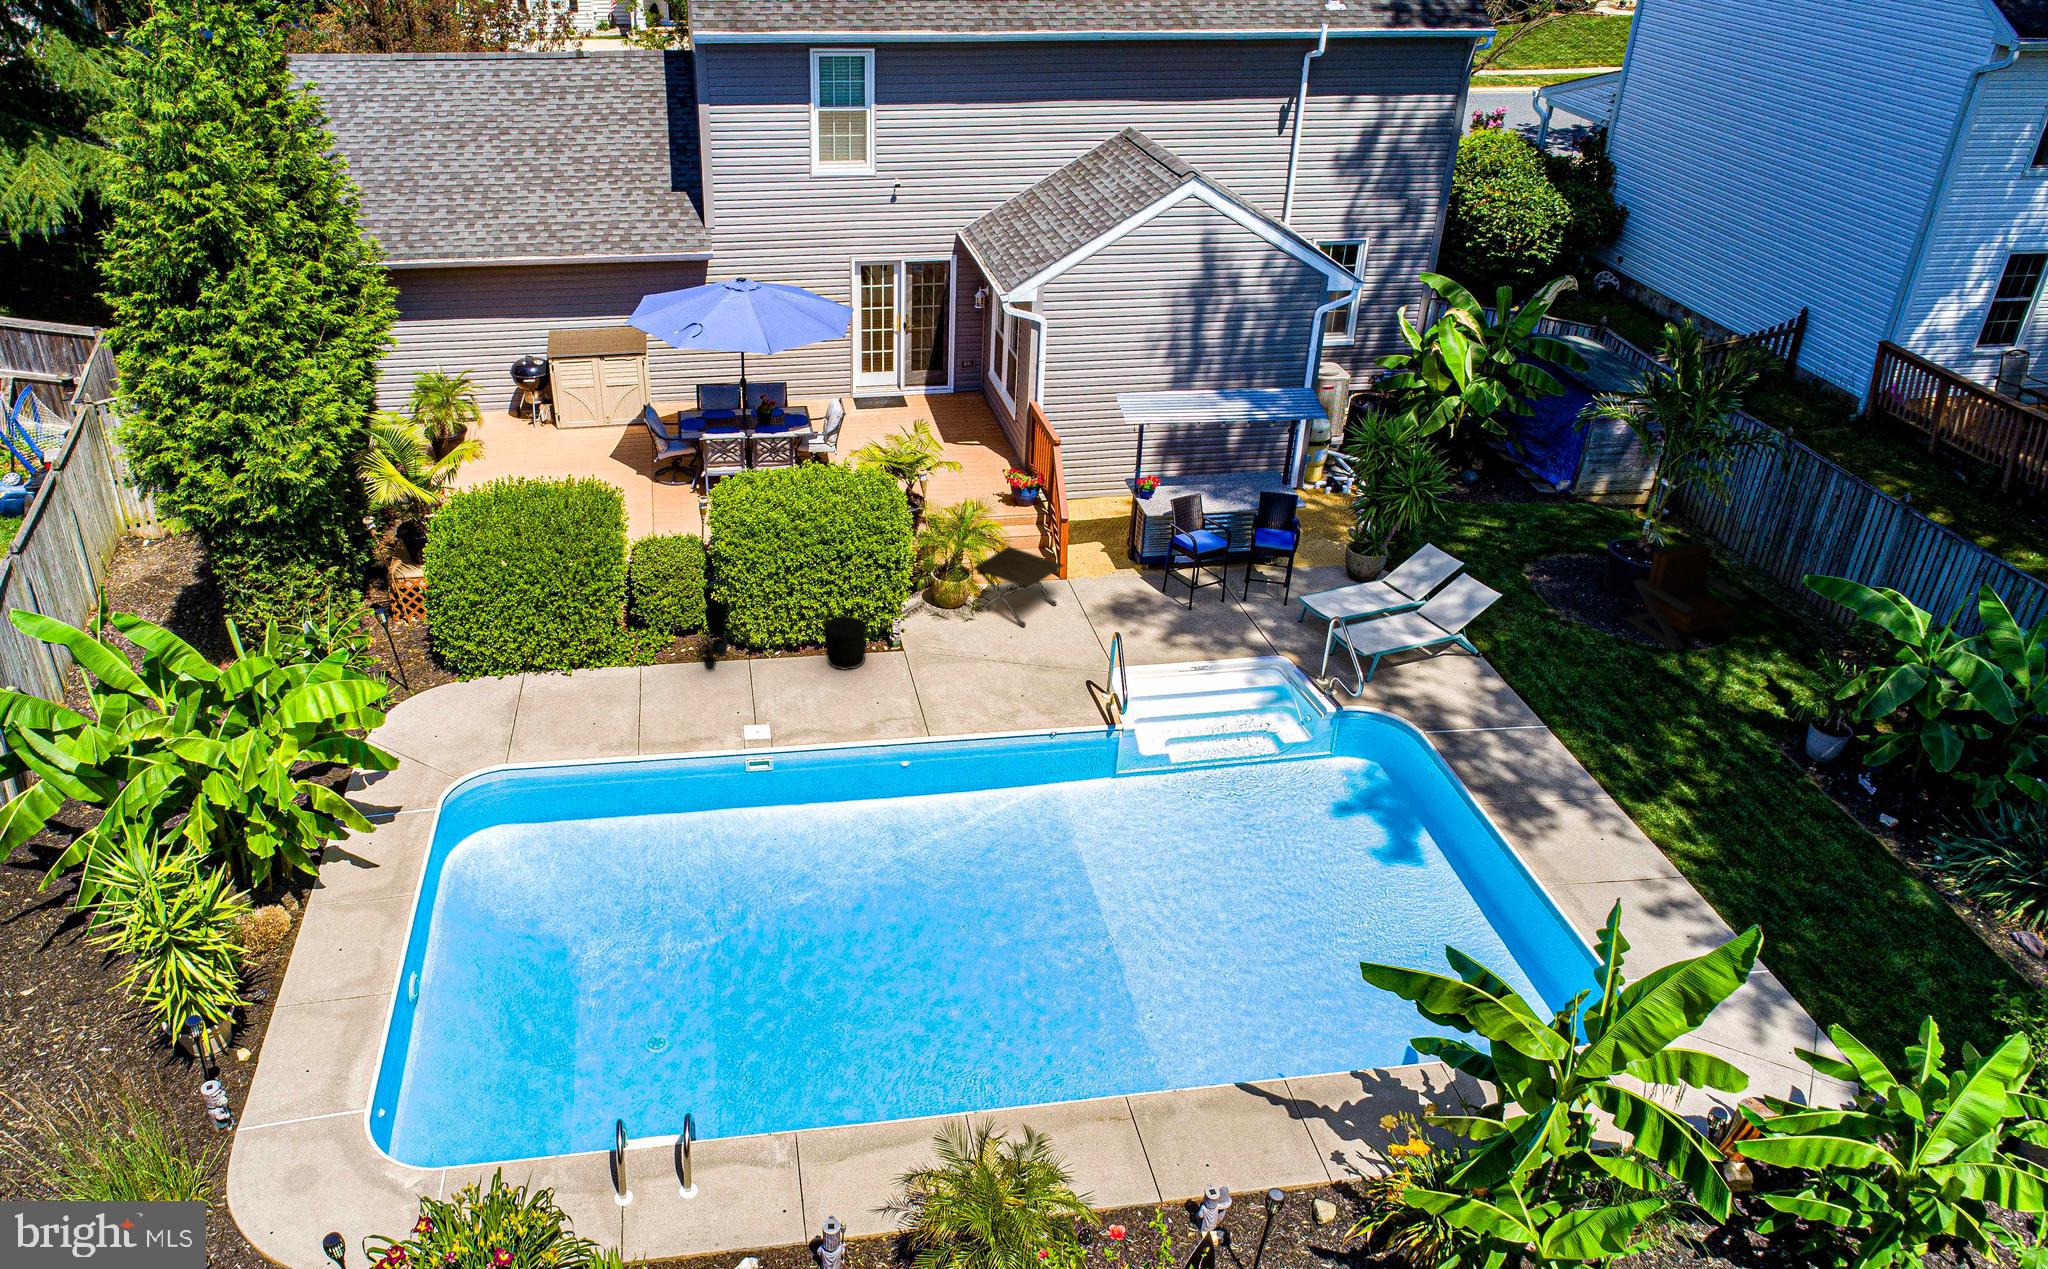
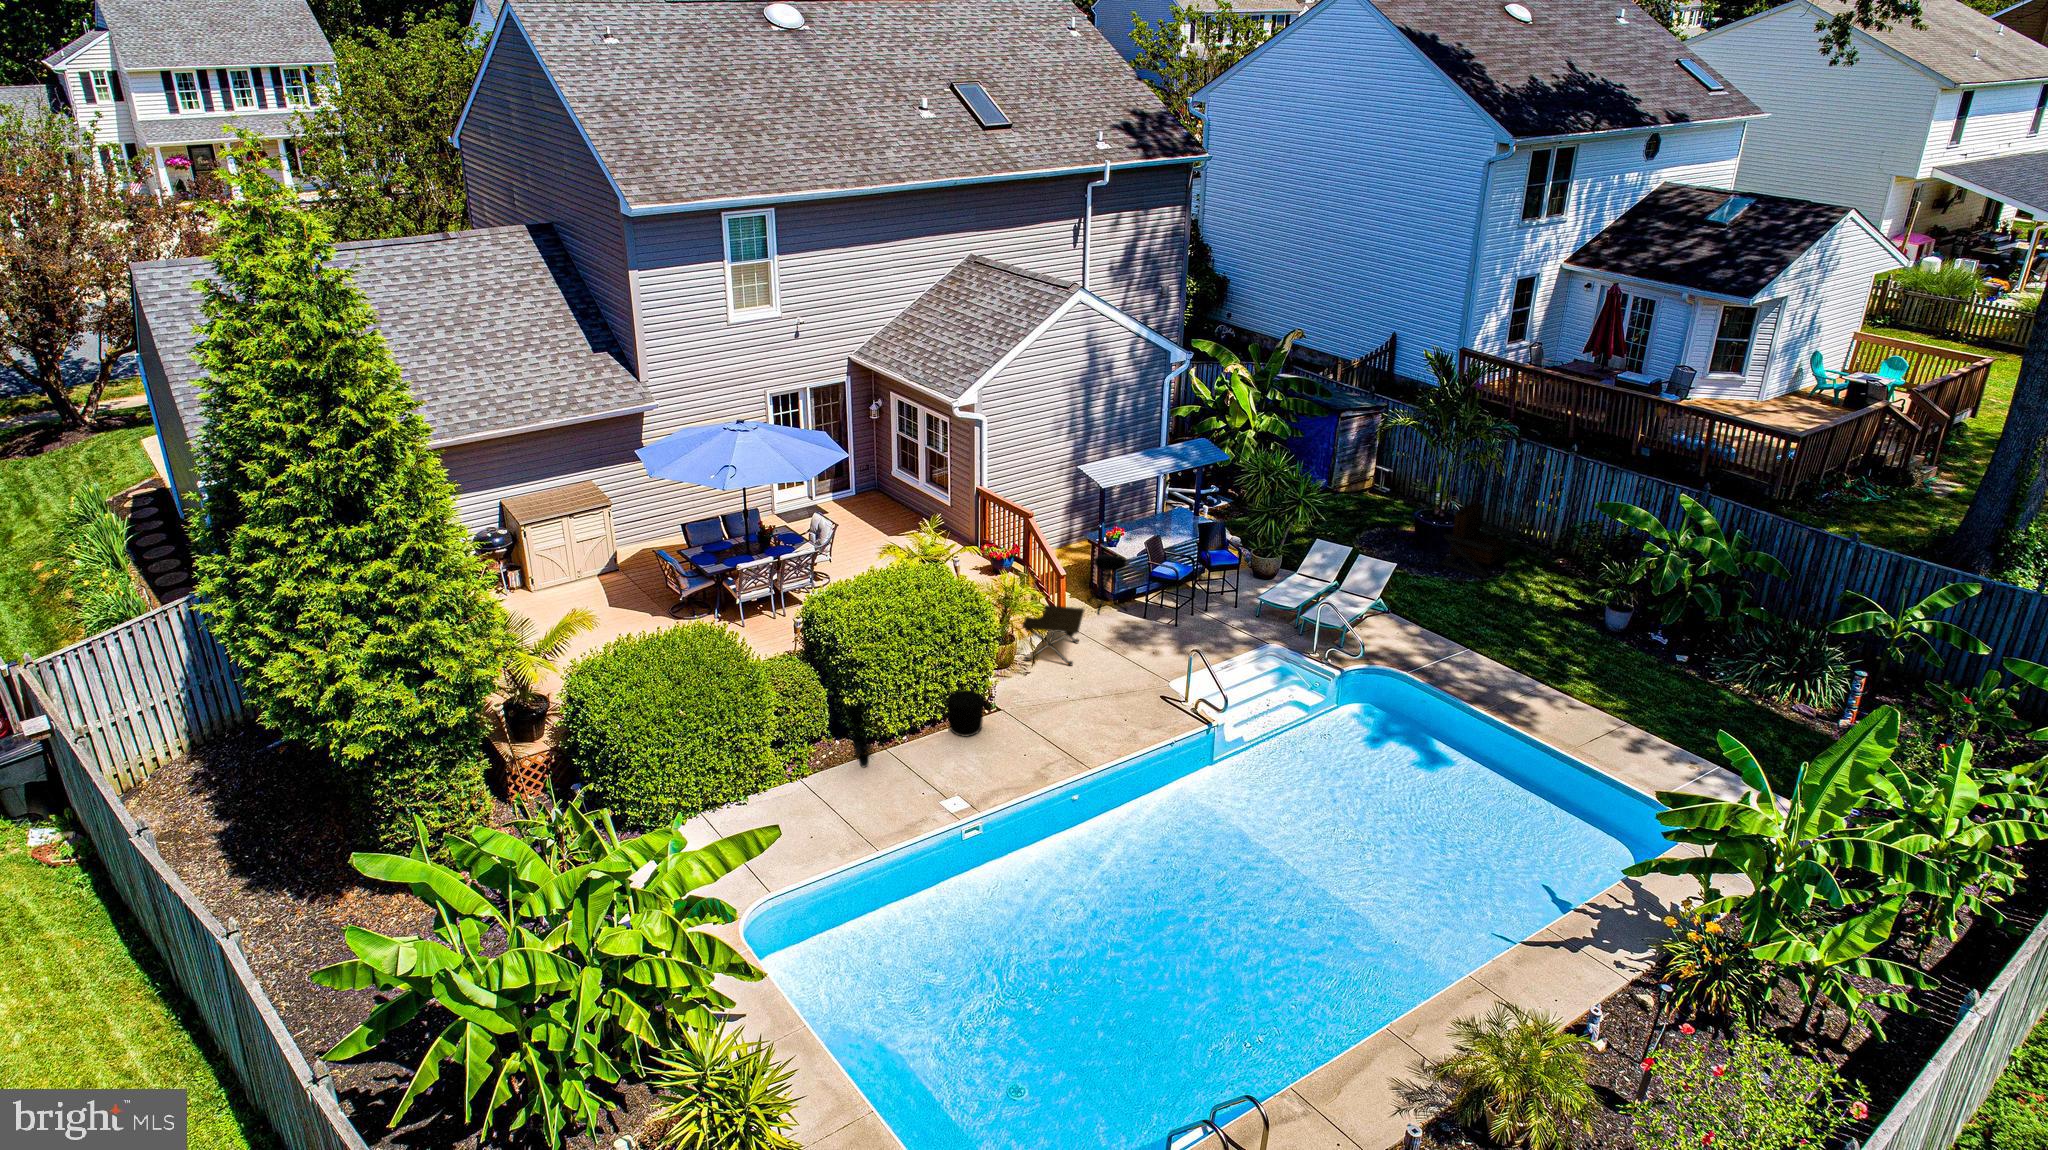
stool: none [1110,510,1155,585] -> present [1089,554,1127,613]

